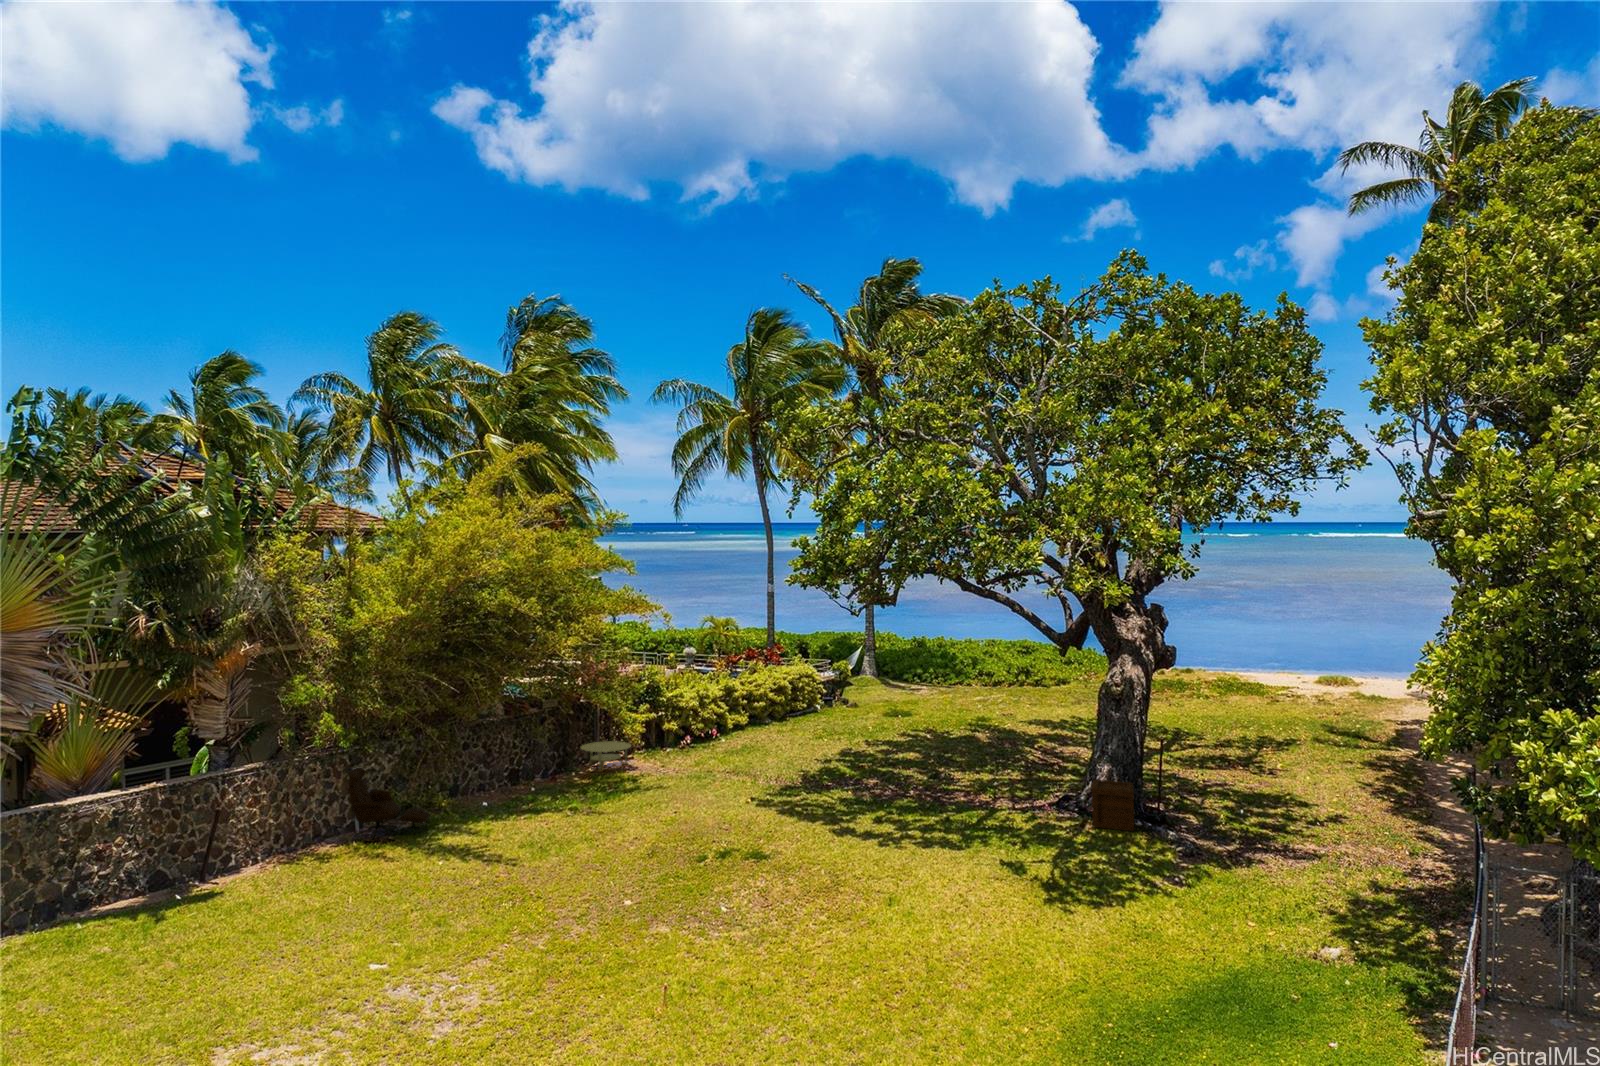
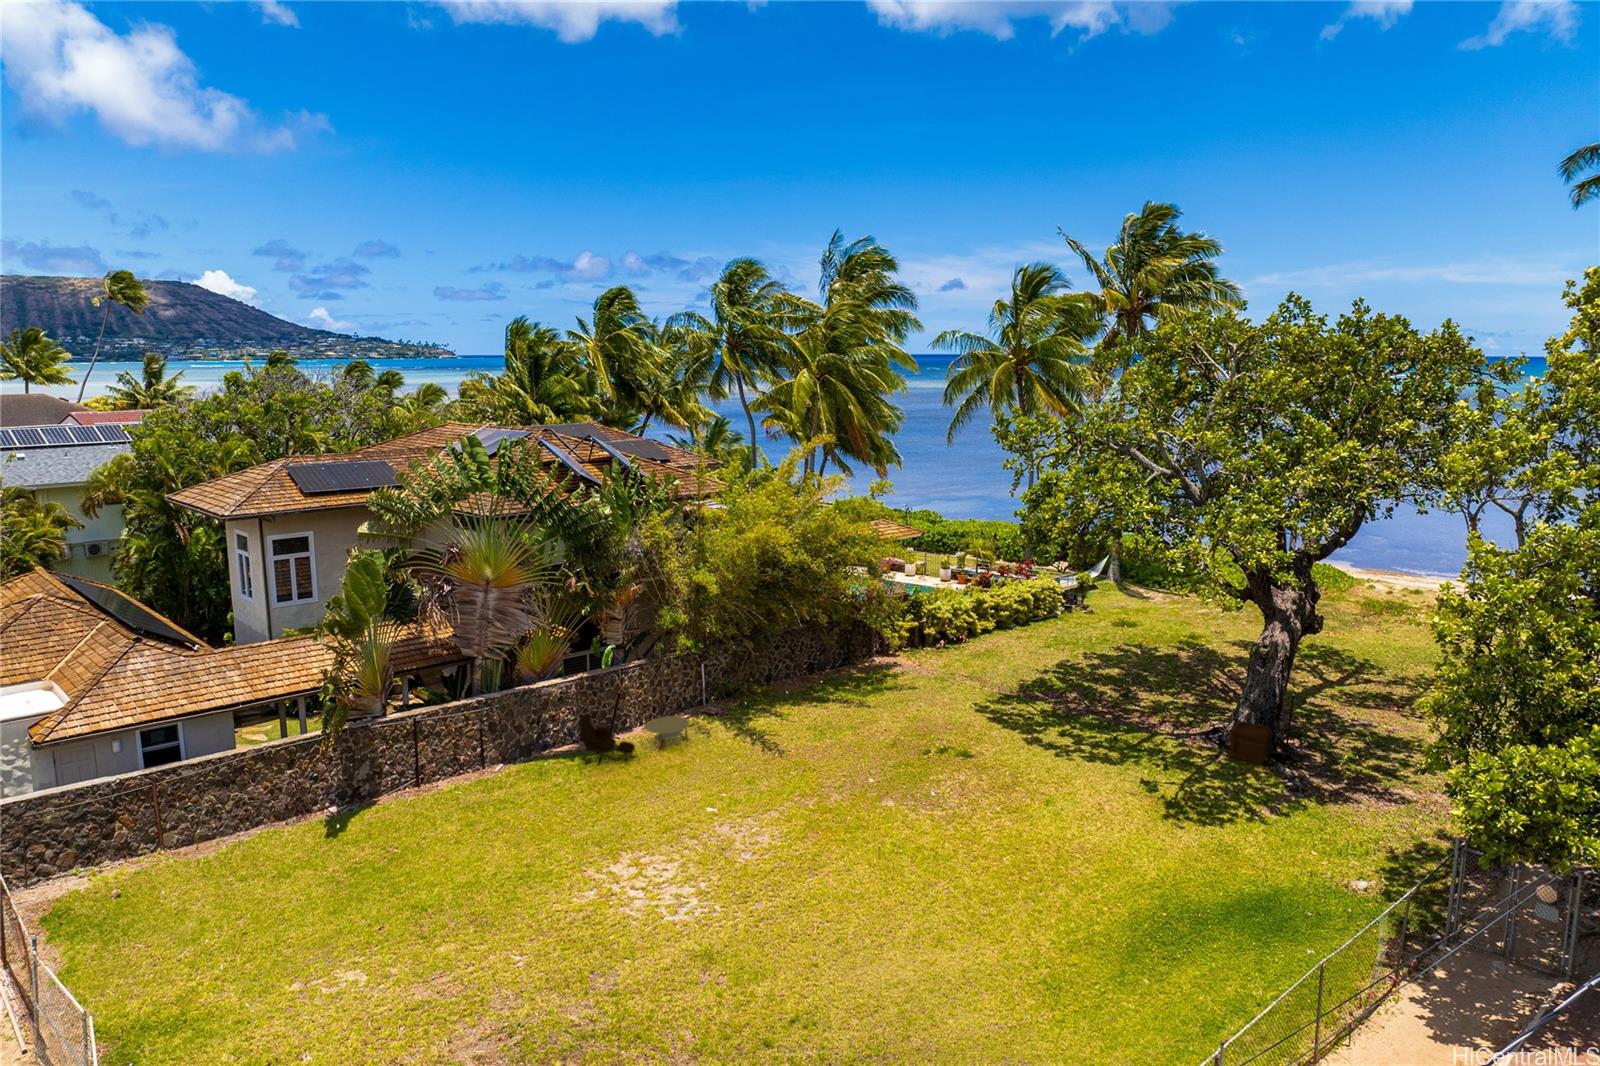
round table: present [581,741,631,772] -> present [645,716,690,750]
lounge chair: present [348,768,429,840] -> present [580,714,635,764]

